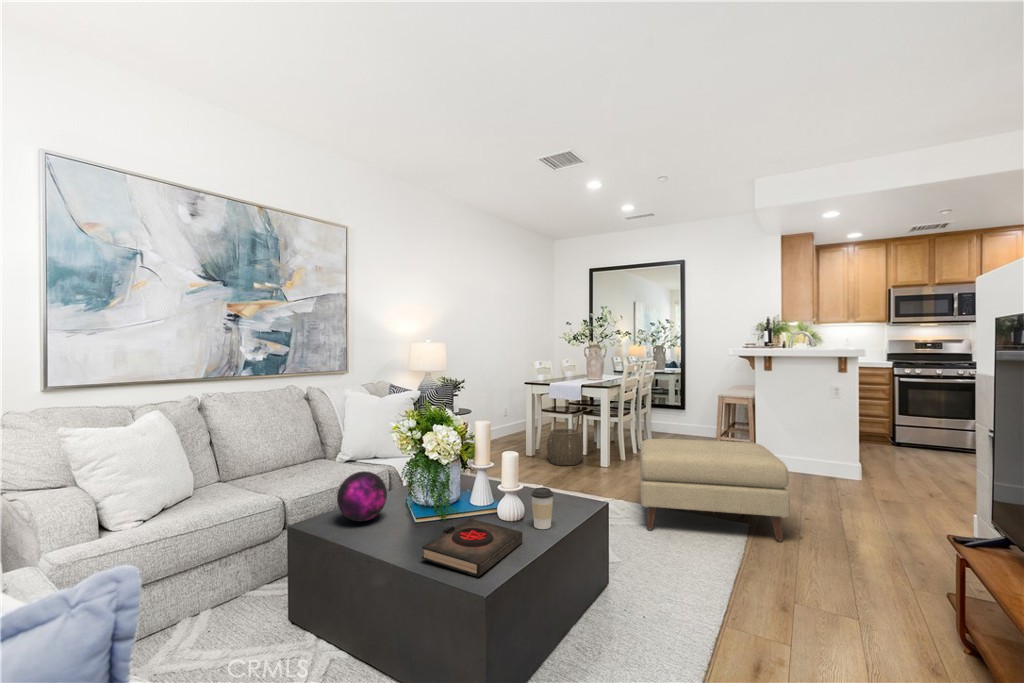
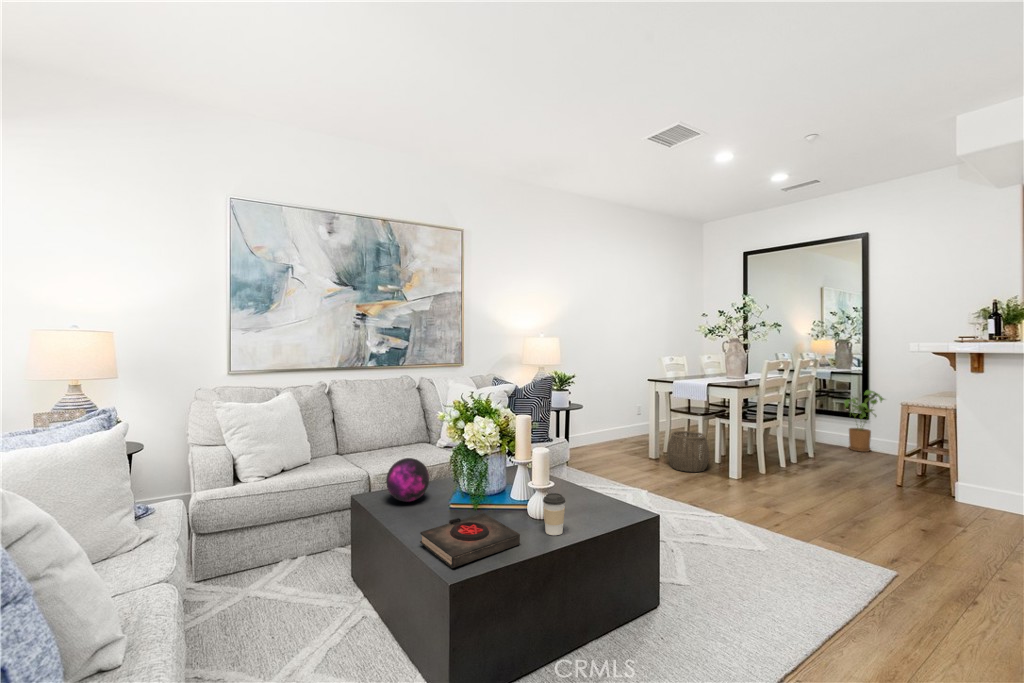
house plant: none [667,386,698,436] -> present [844,390,884,452]
ottoman: present [640,439,790,541] -> none [728,453,926,601]

